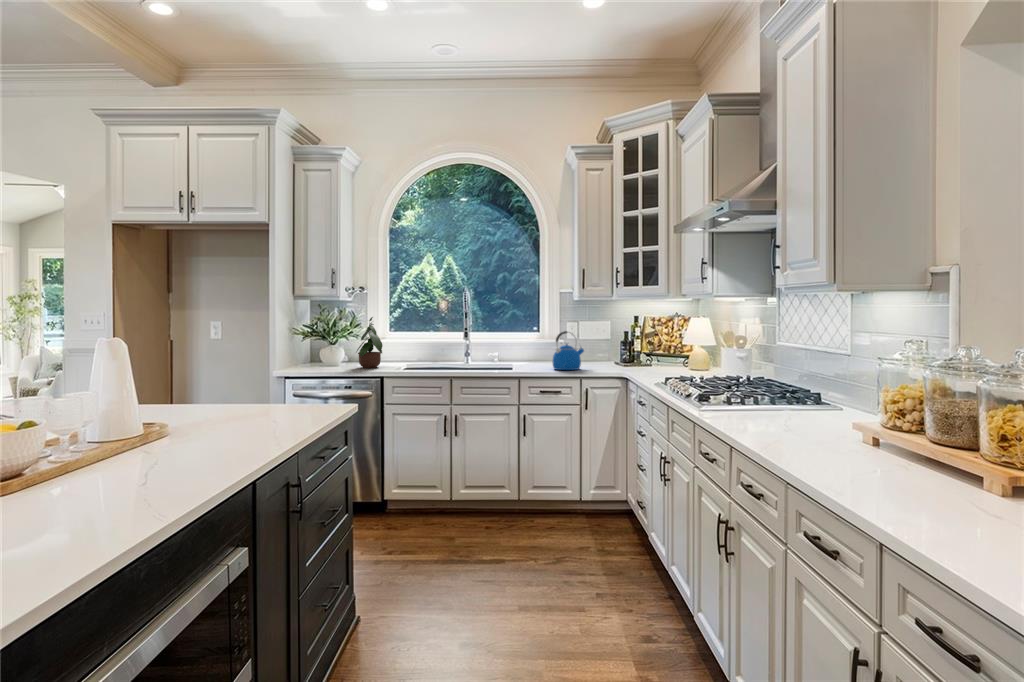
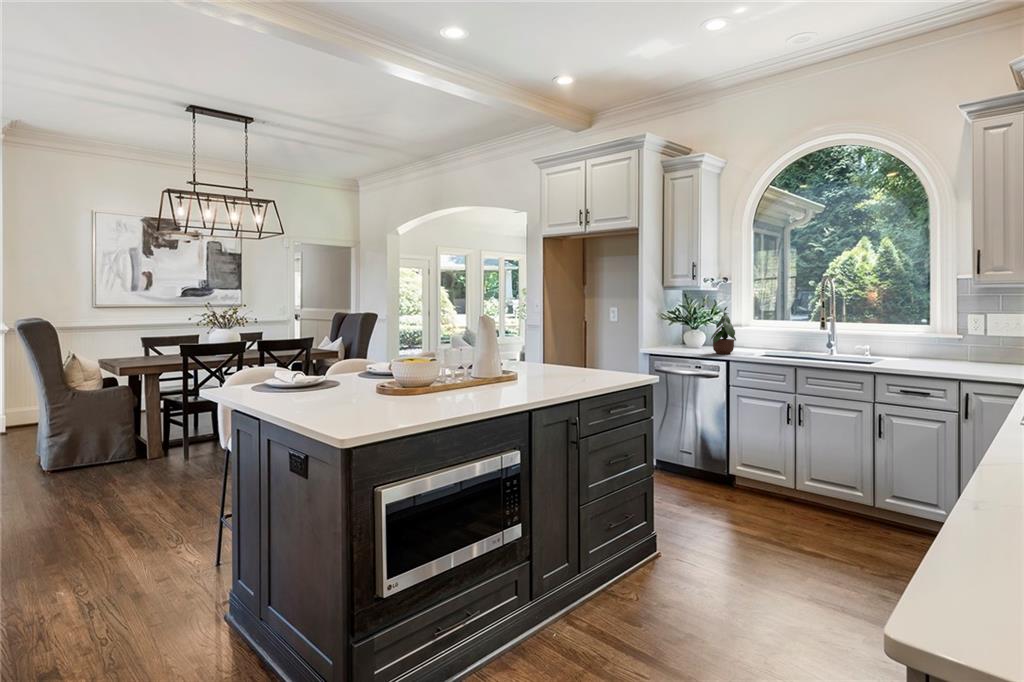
kettle: present [552,331,584,370] -> none [927,323,977,369]

